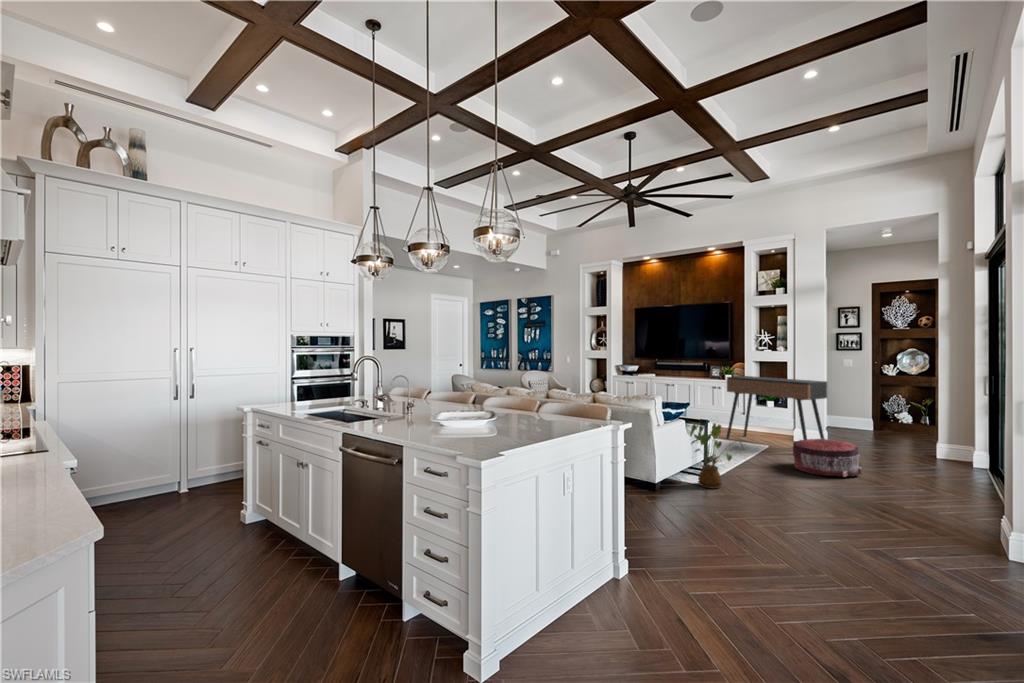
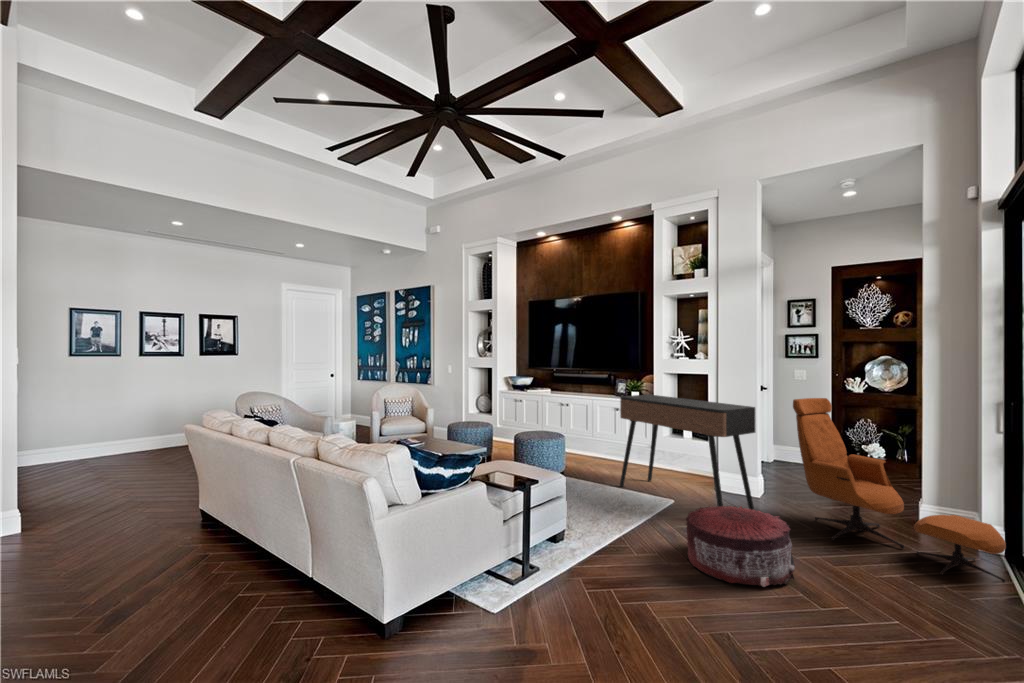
lounge chair: none [853,376,985,477] -> present [793,398,1006,582]
house plant: present [690,423,743,489] -> none [476,492,565,626]

